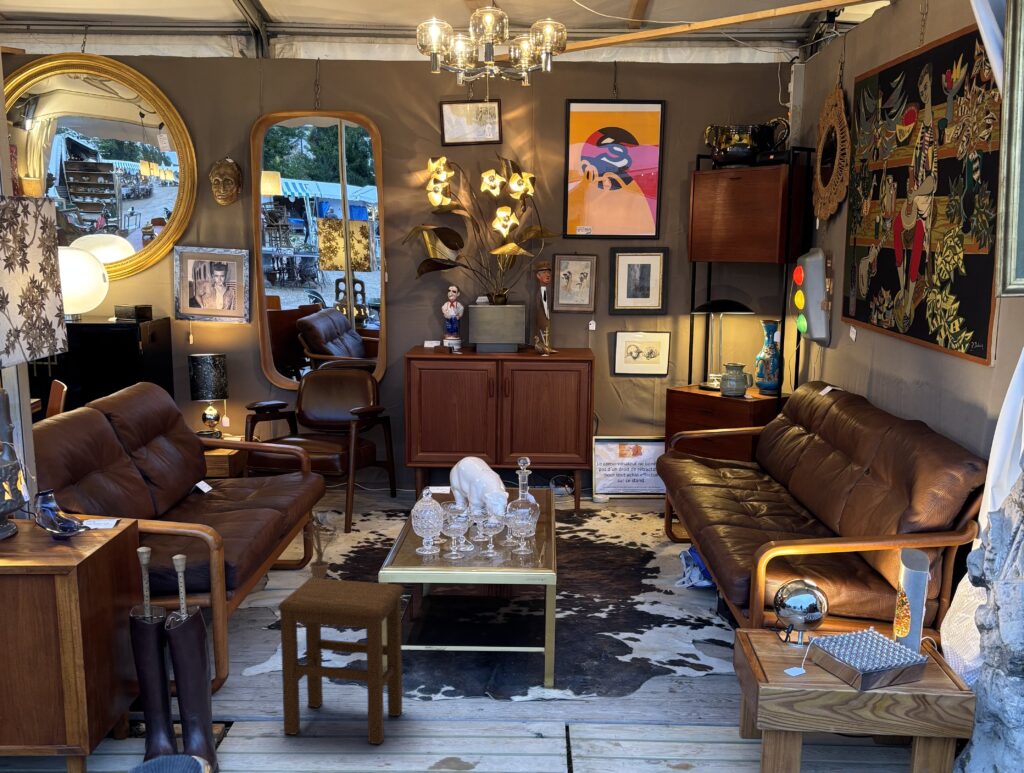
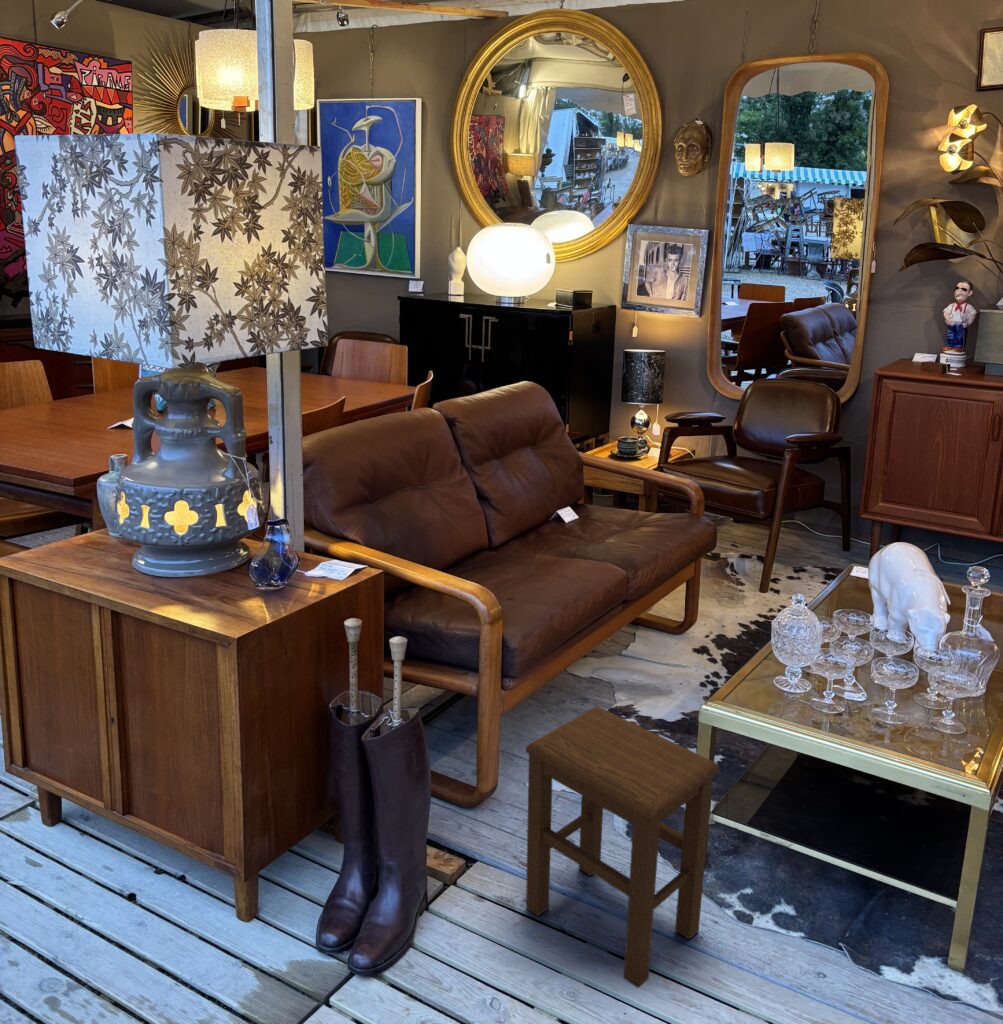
decorative plant: present [297,512,339,579] -> none [668,572,721,656]

